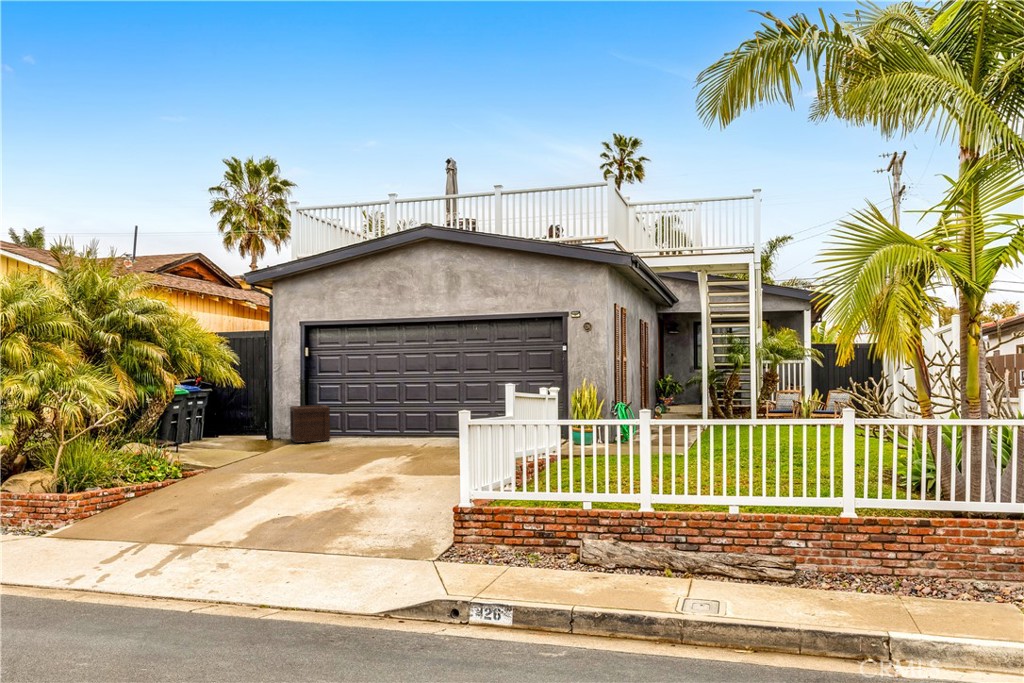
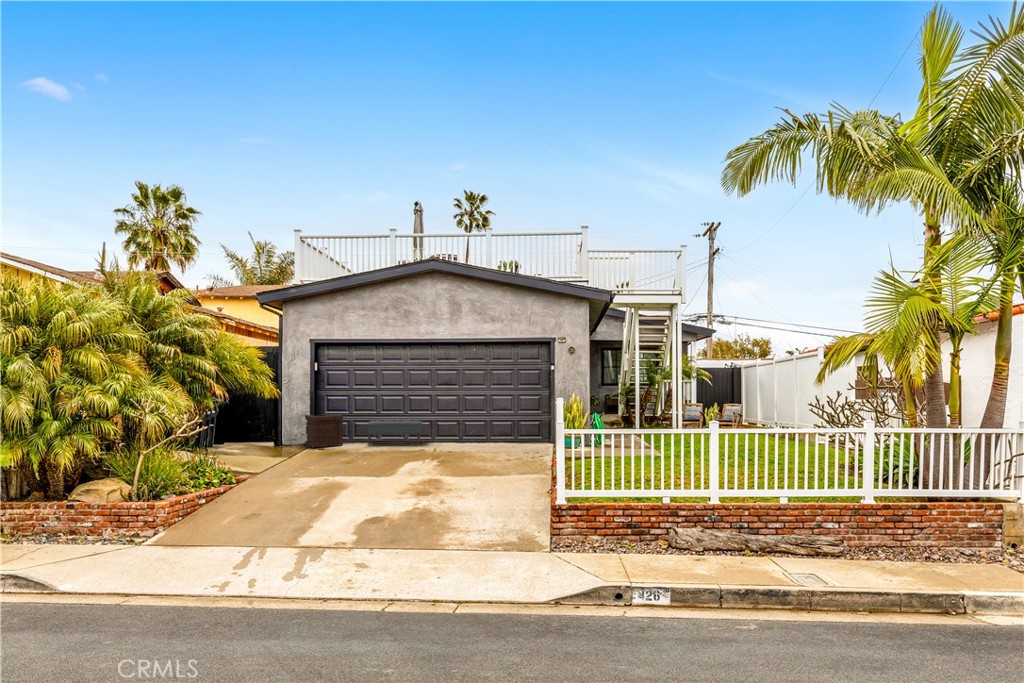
bench: none [355,412,420,442] -> present [368,420,422,445]

